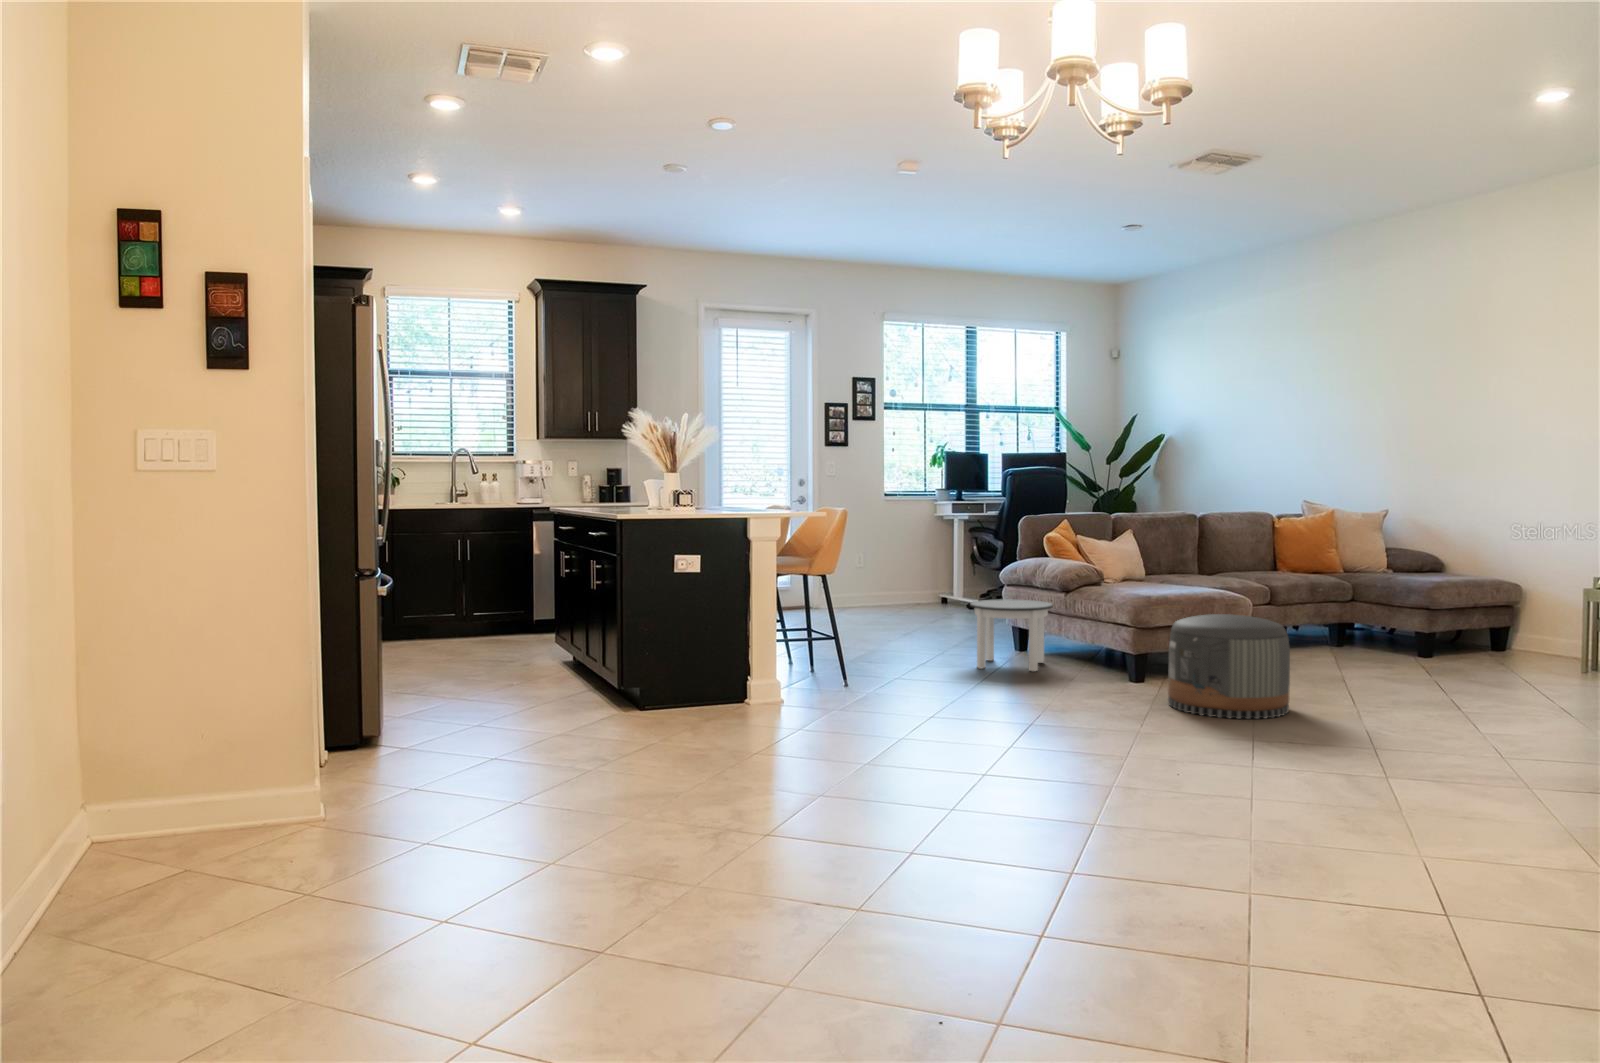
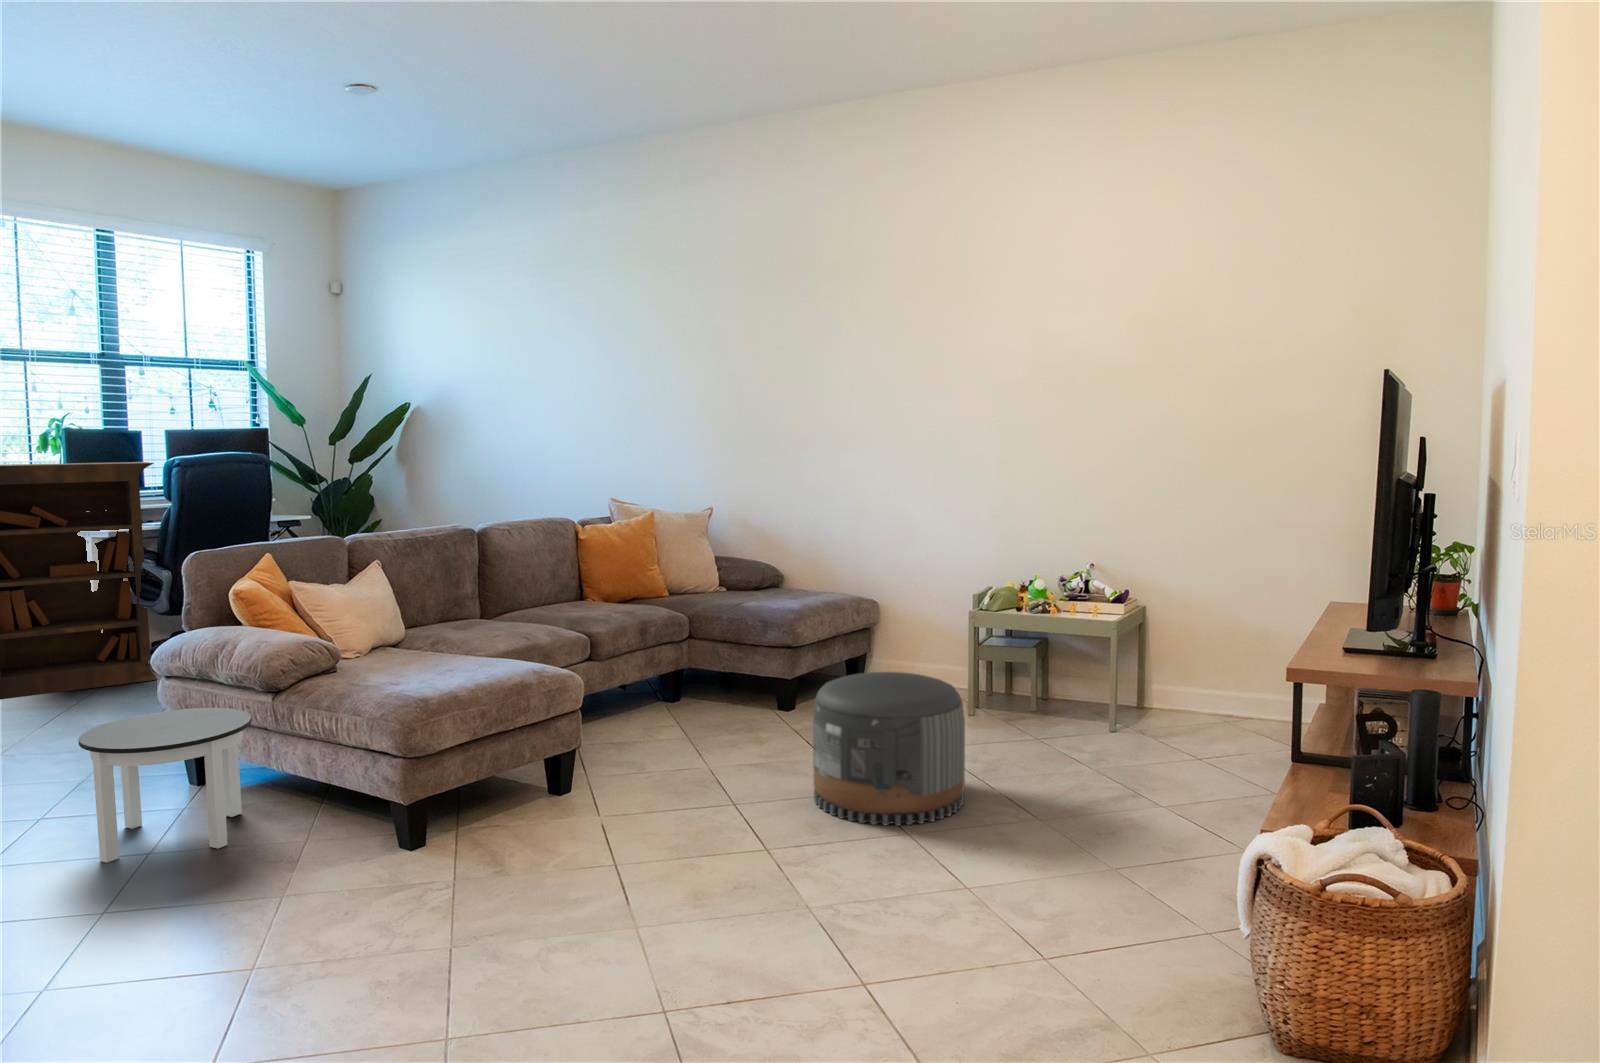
bookcase: none [895,472,997,612] -> present [0,462,157,700]
pouf: present [1168,614,1290,719] -> present [813,672,965,826]

